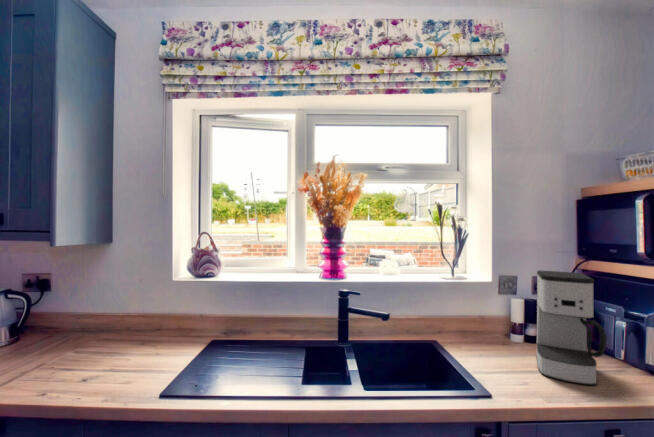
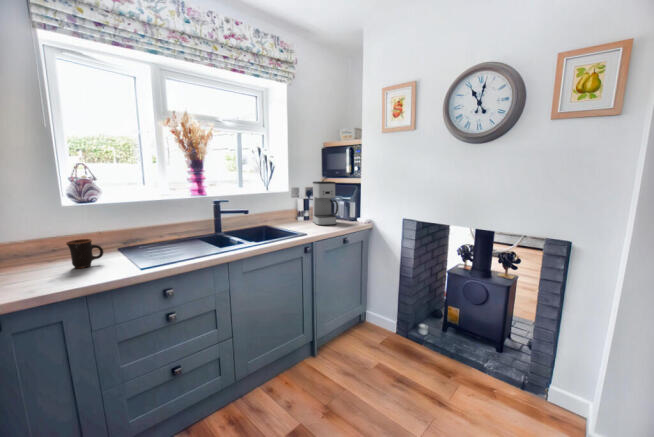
mug: none [87,339,130,382] -> present [66,239,103,268]

